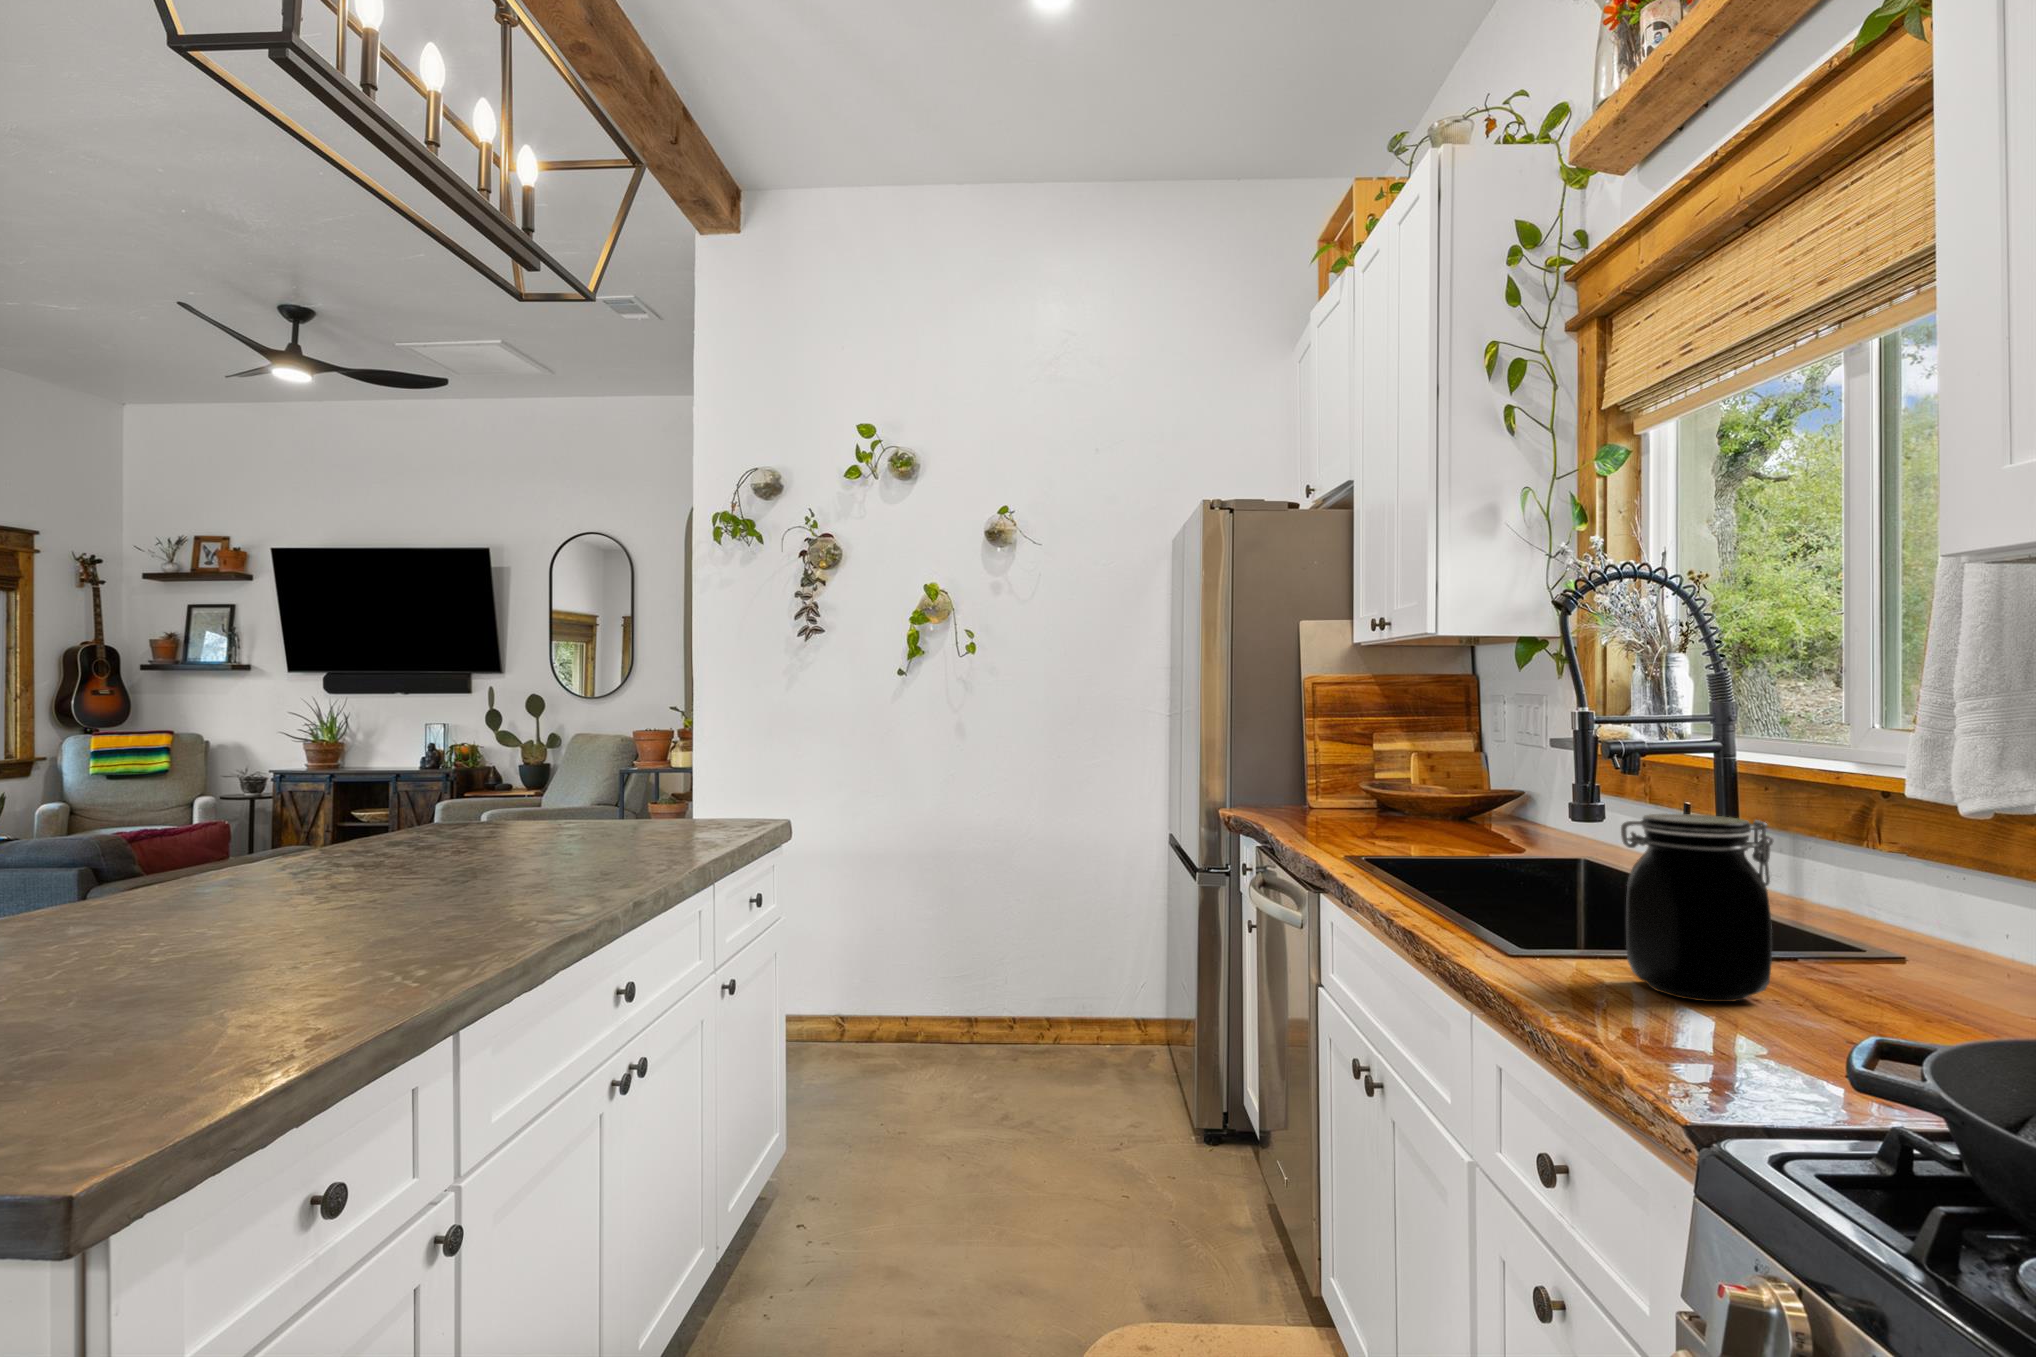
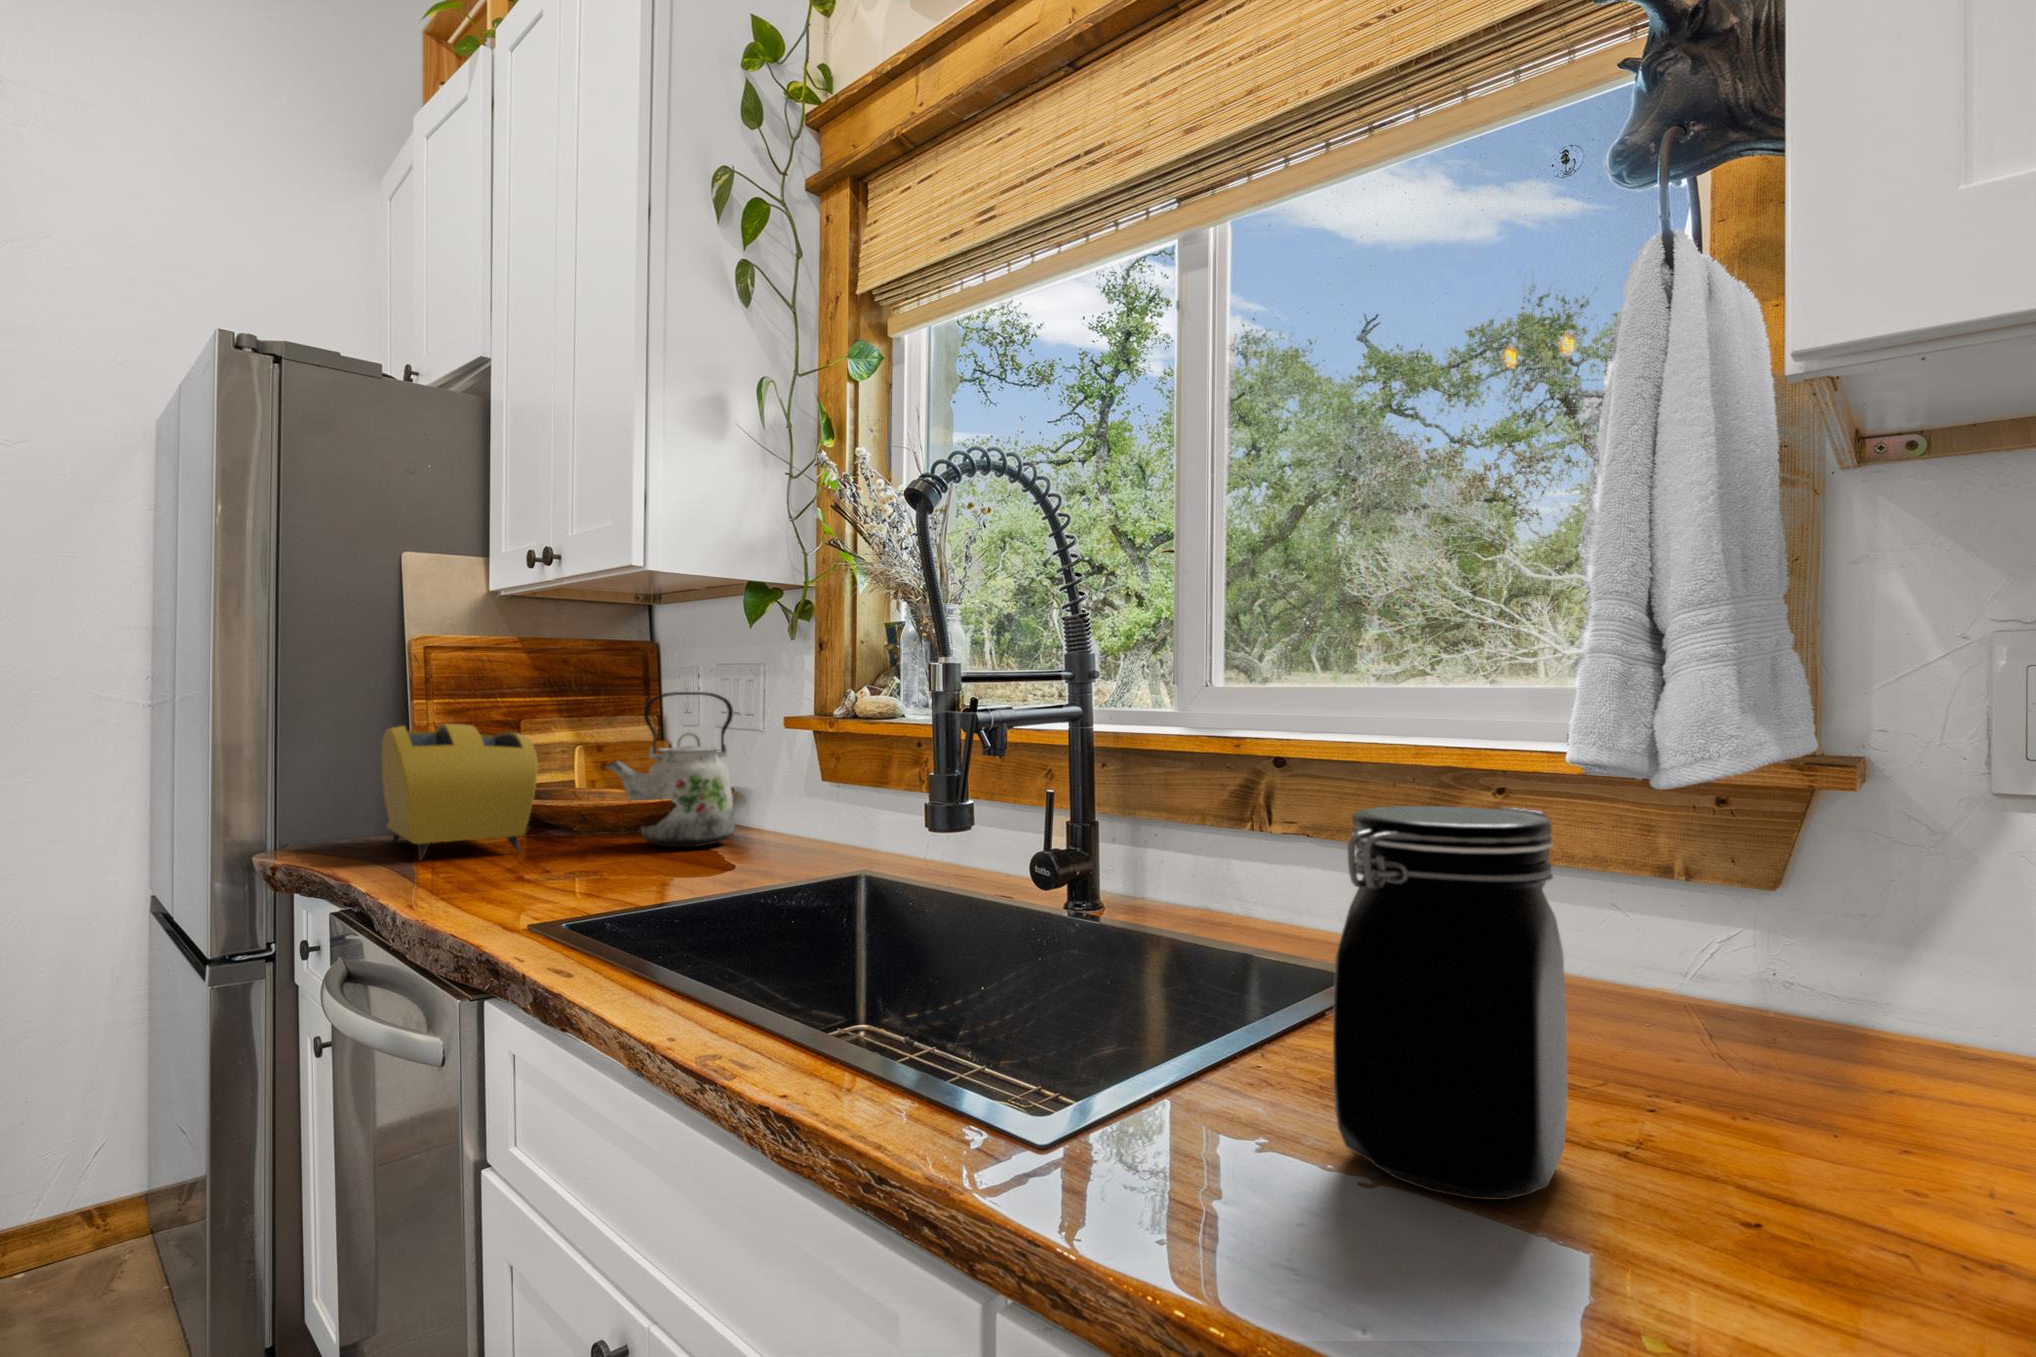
kettle: none [1419,719,1516,831] -> present [606,692,735,847]
toaster: none [1287,737,1375,822] -> present [382,724,538,860]

